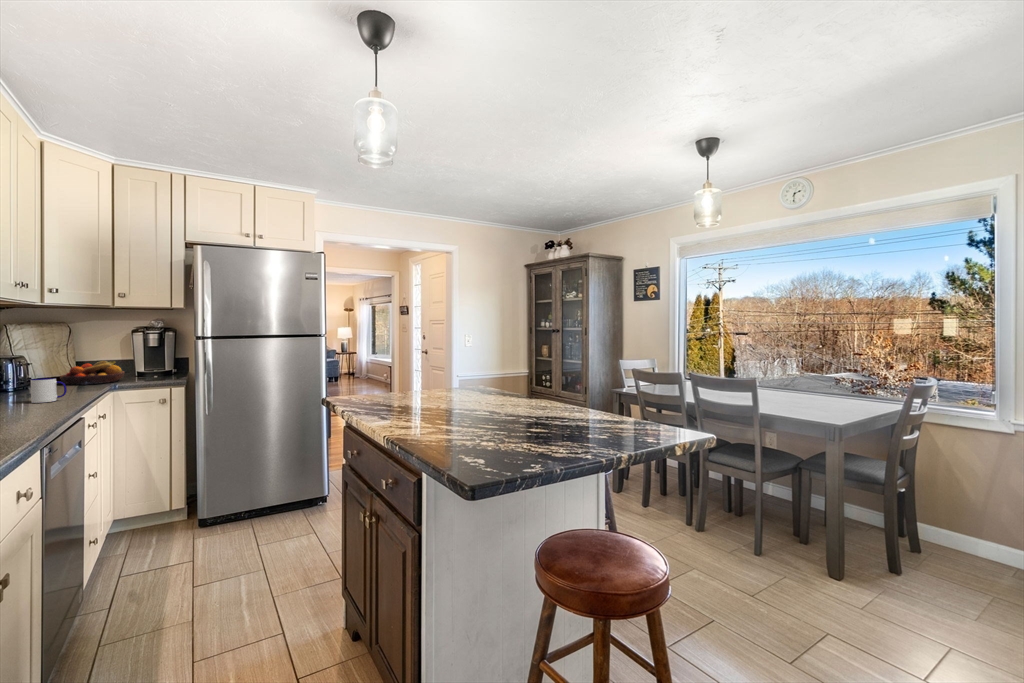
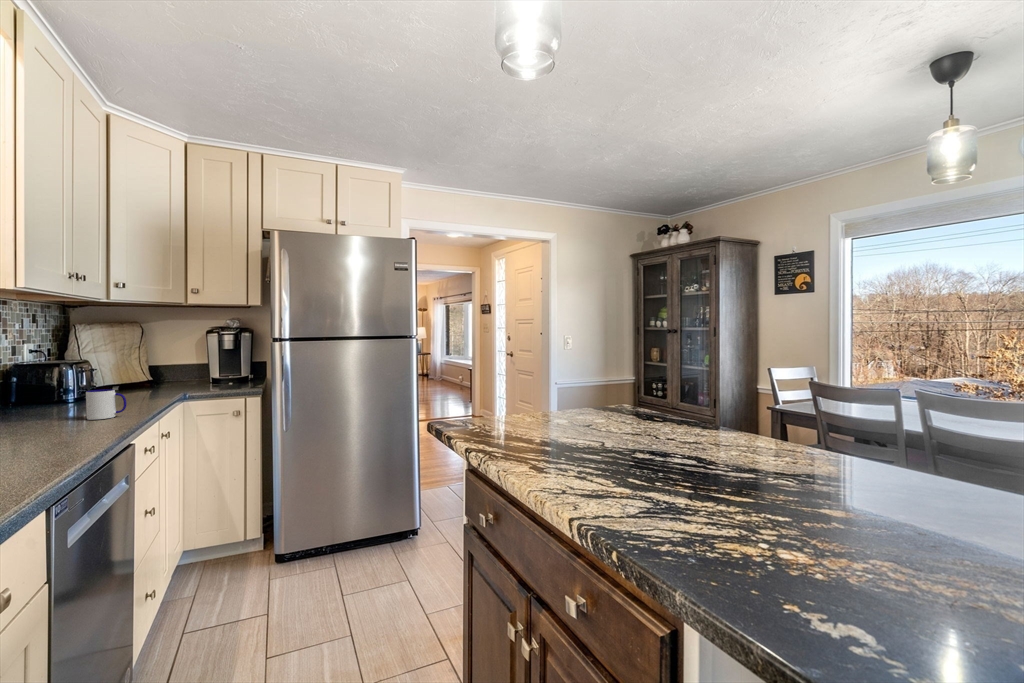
fruit bowl: present [60,361,124,385] -> none [129,366,197,394]

